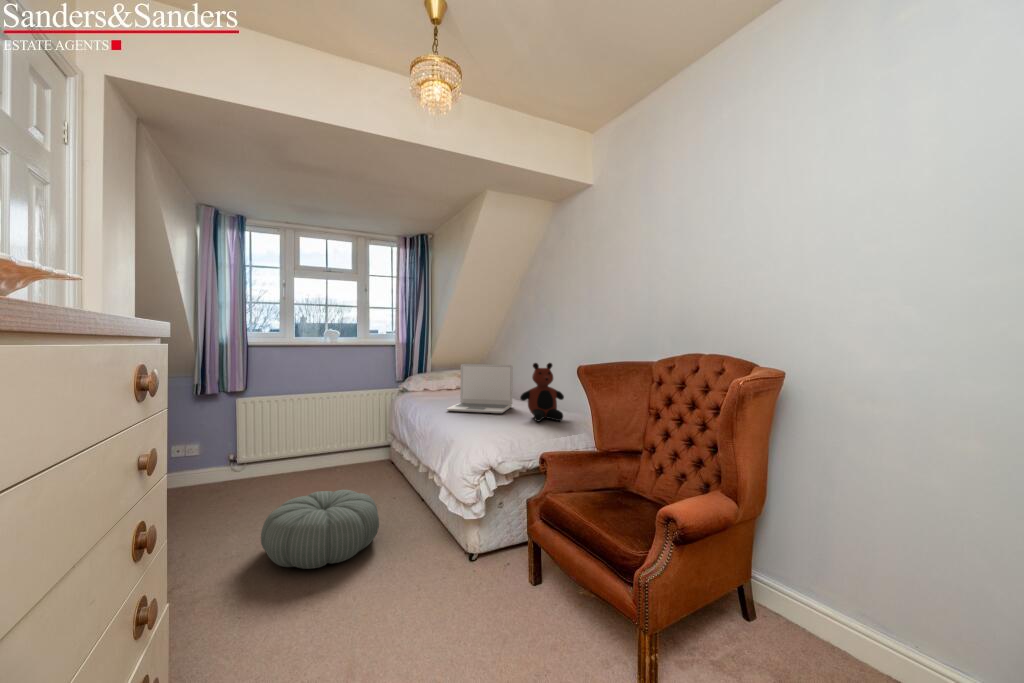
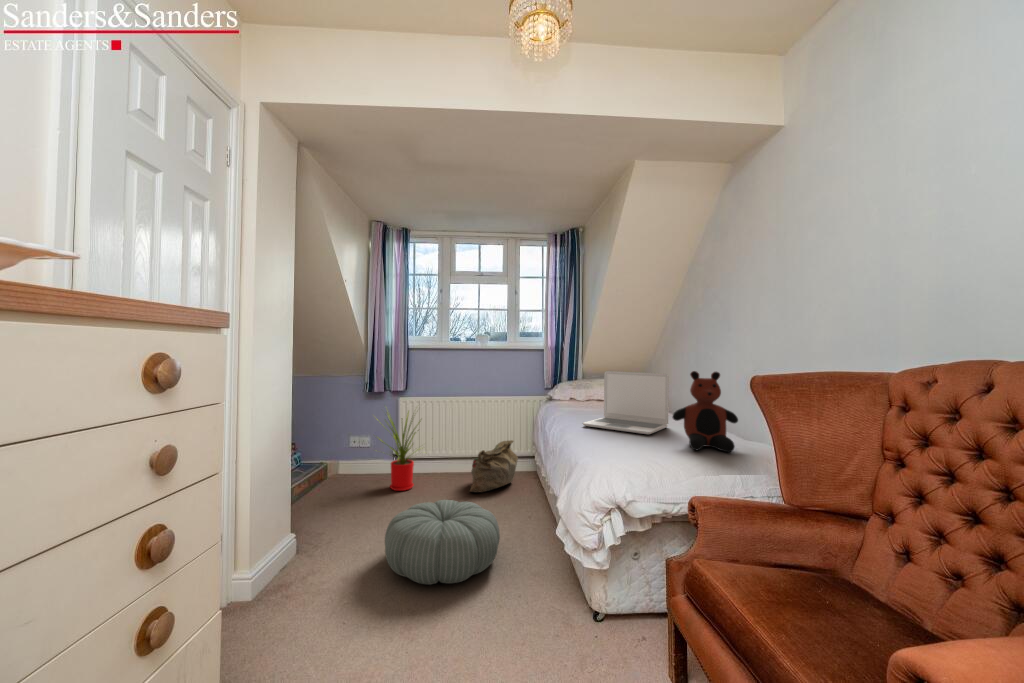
house plant: none [208,403,285,496] -> present [379,411,419,491]
bag: none [326,431,373,485] -> present [469,440,518,492]

